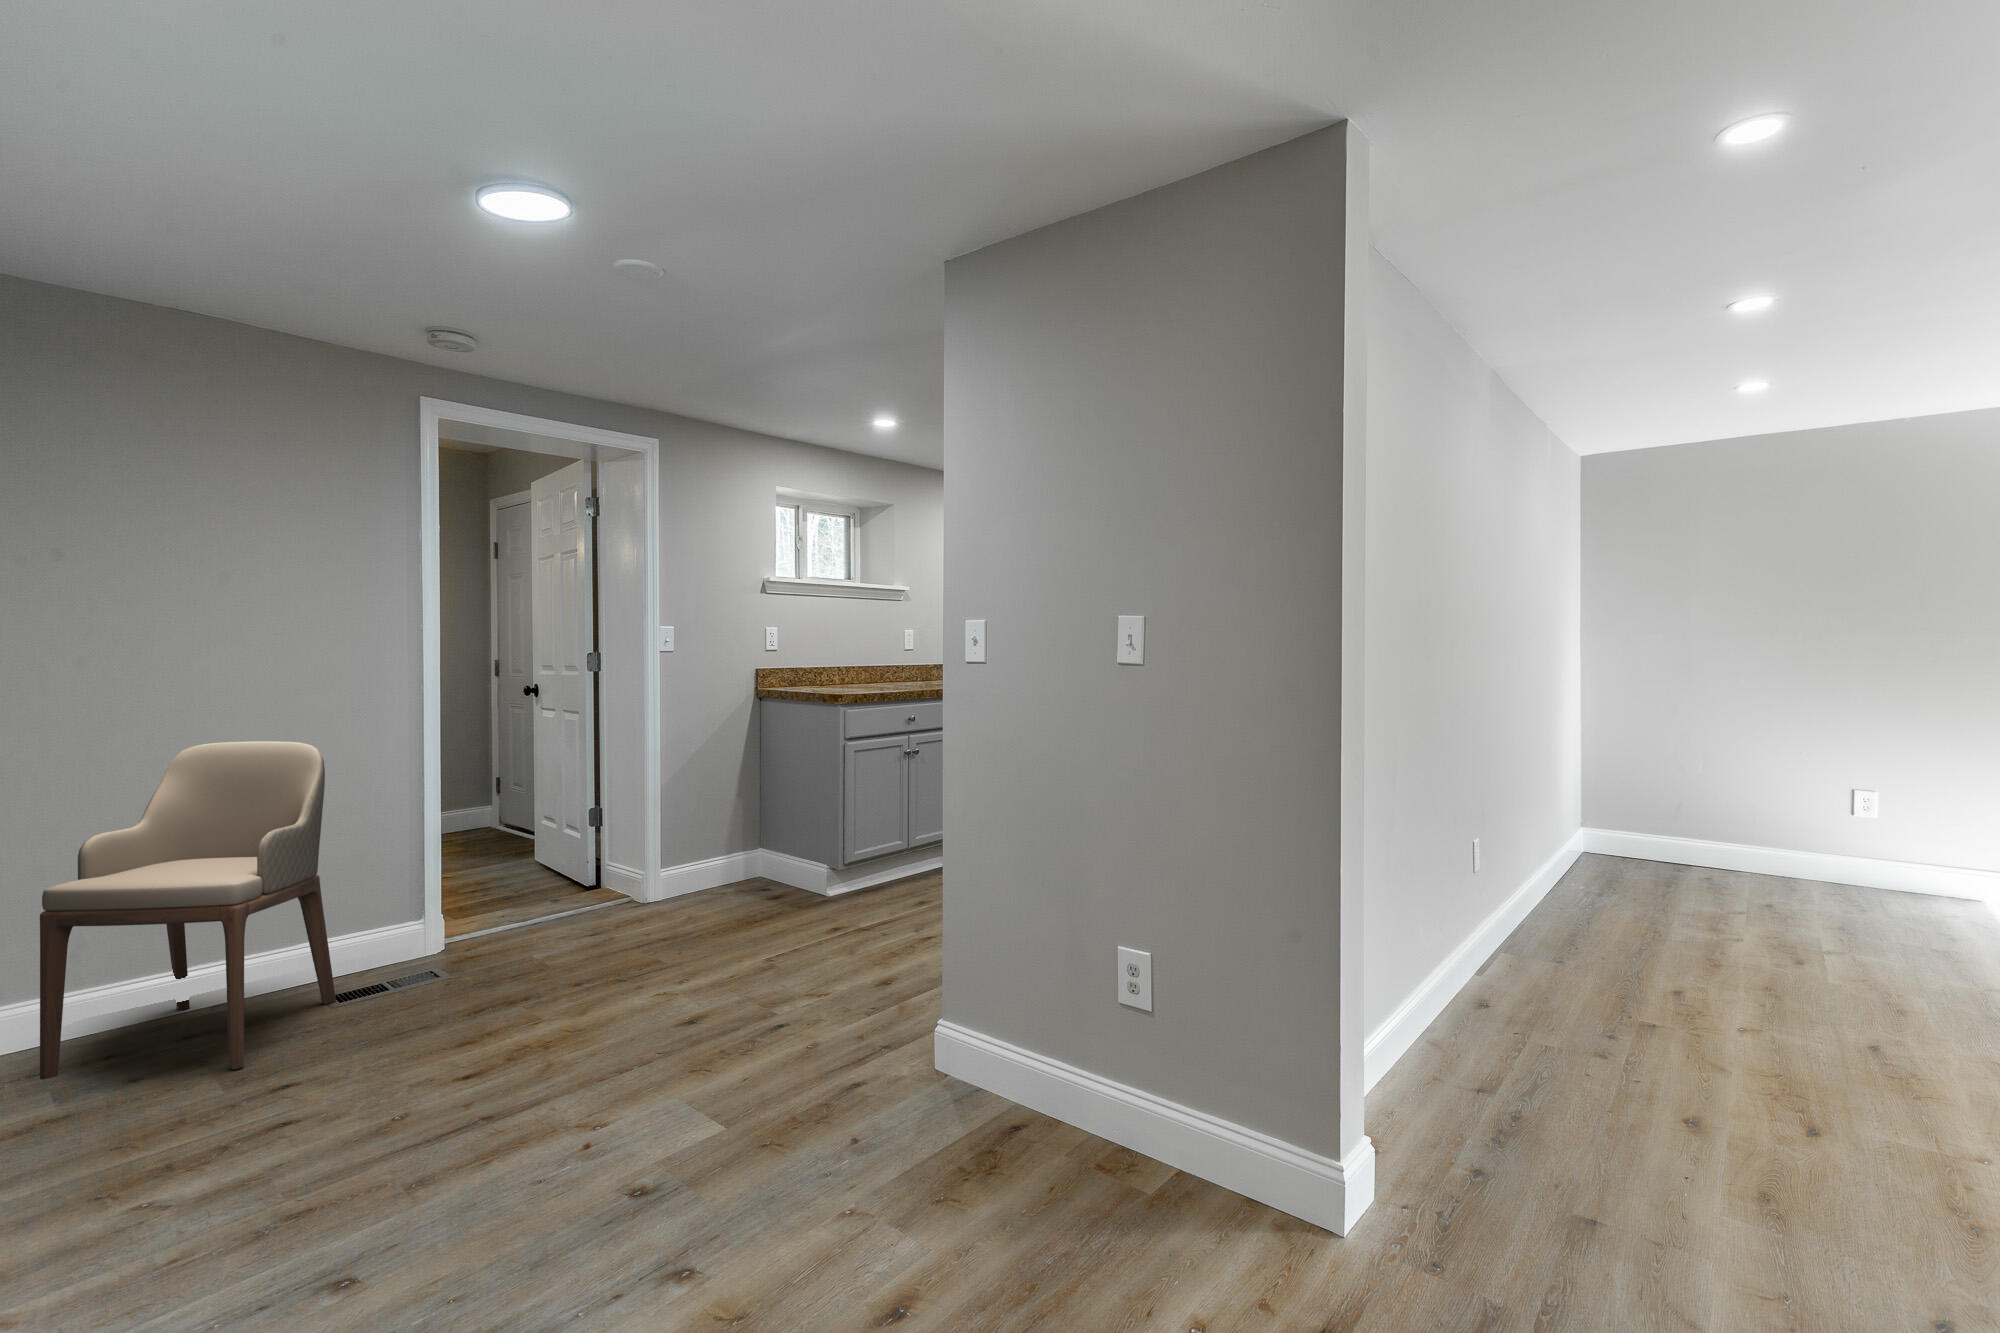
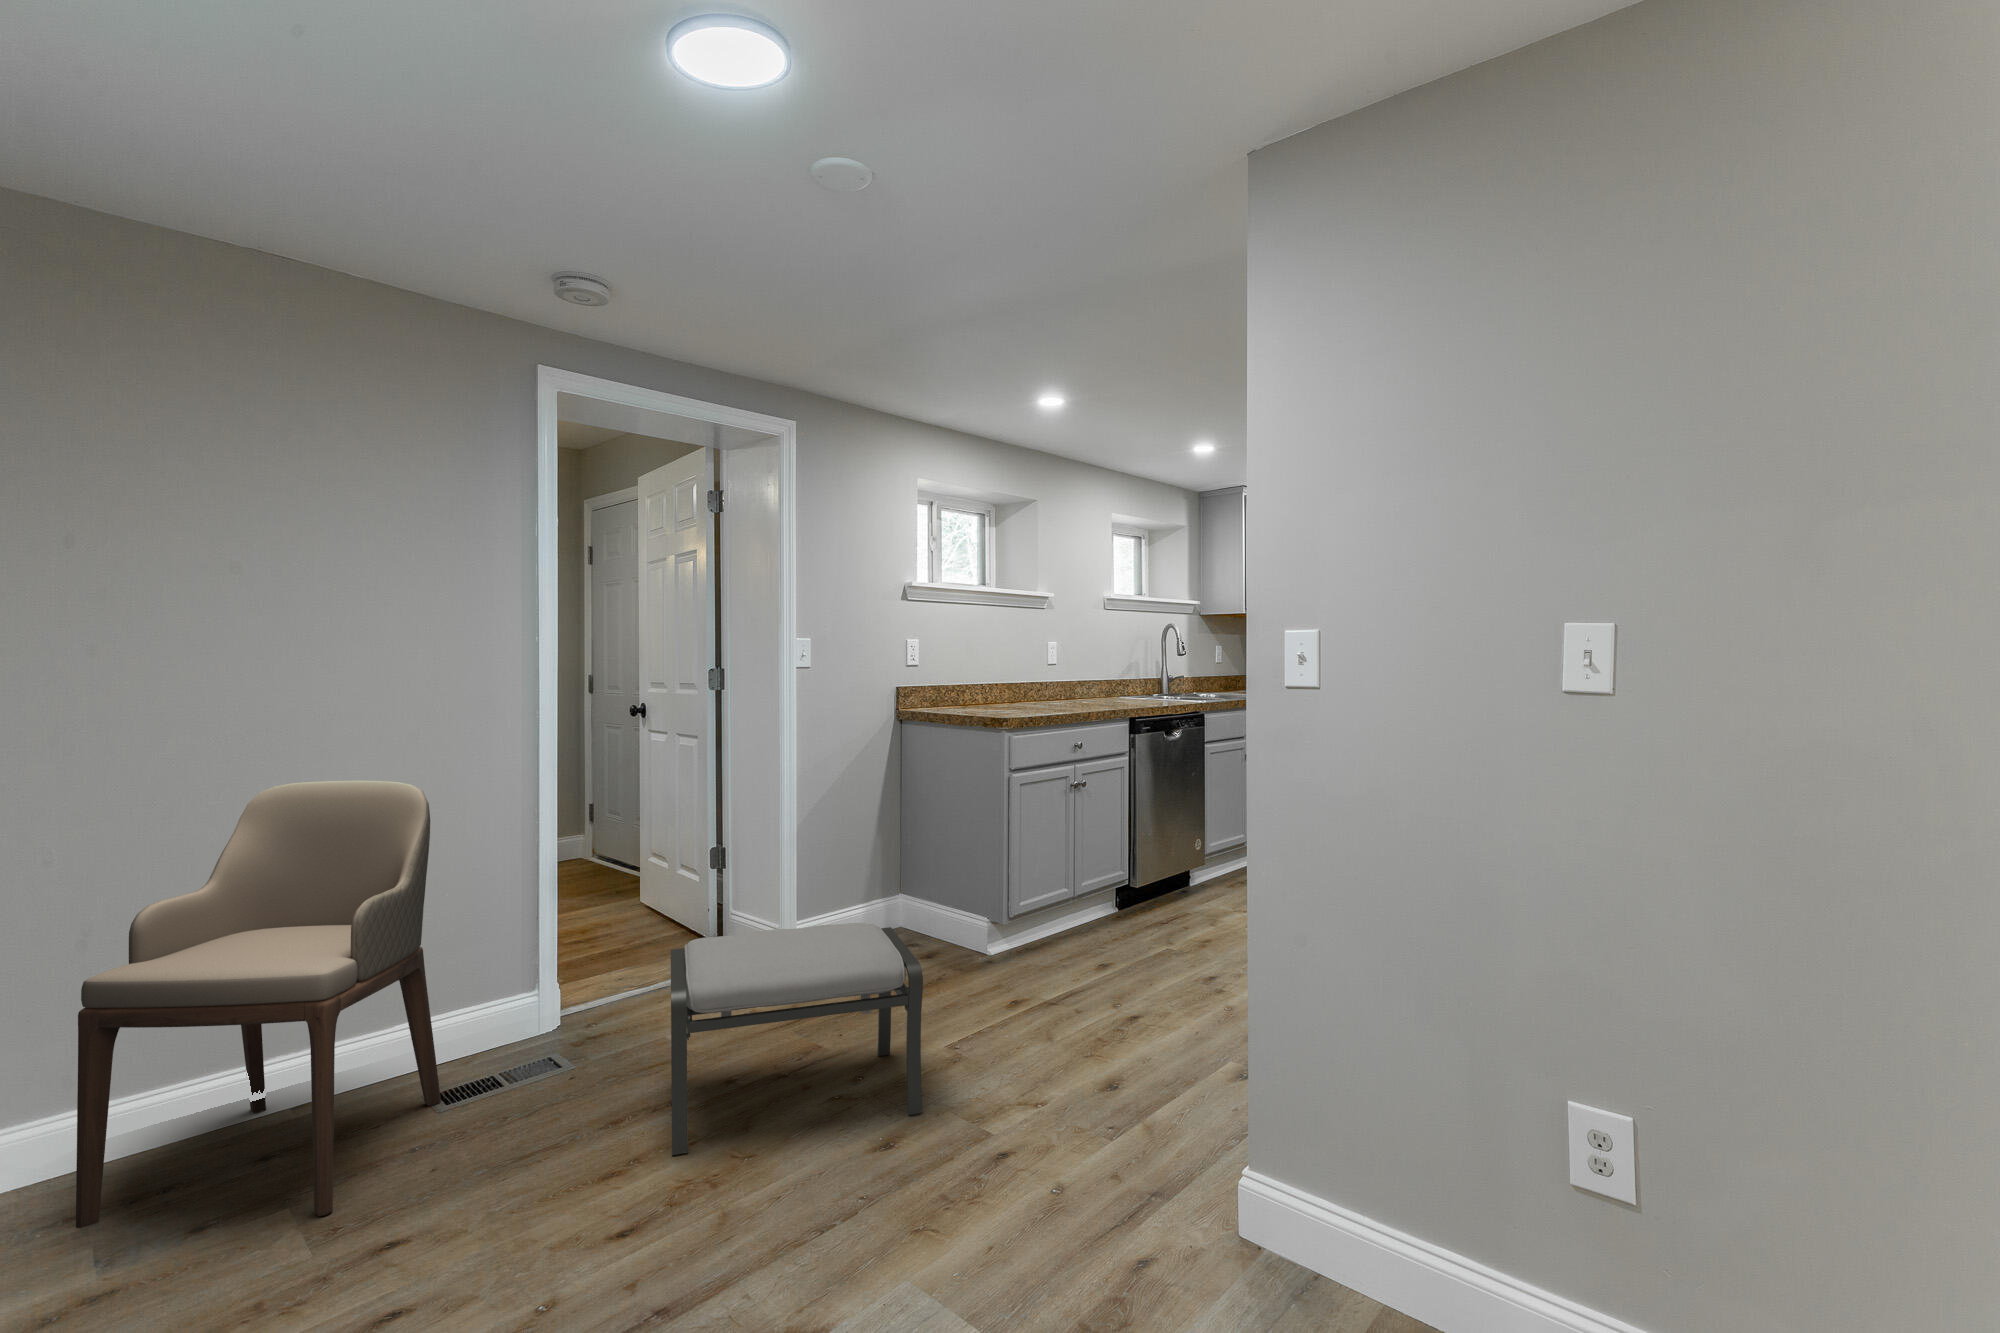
ottoman: none [516,859,727,1031] -> present [671,923,923,1155]

